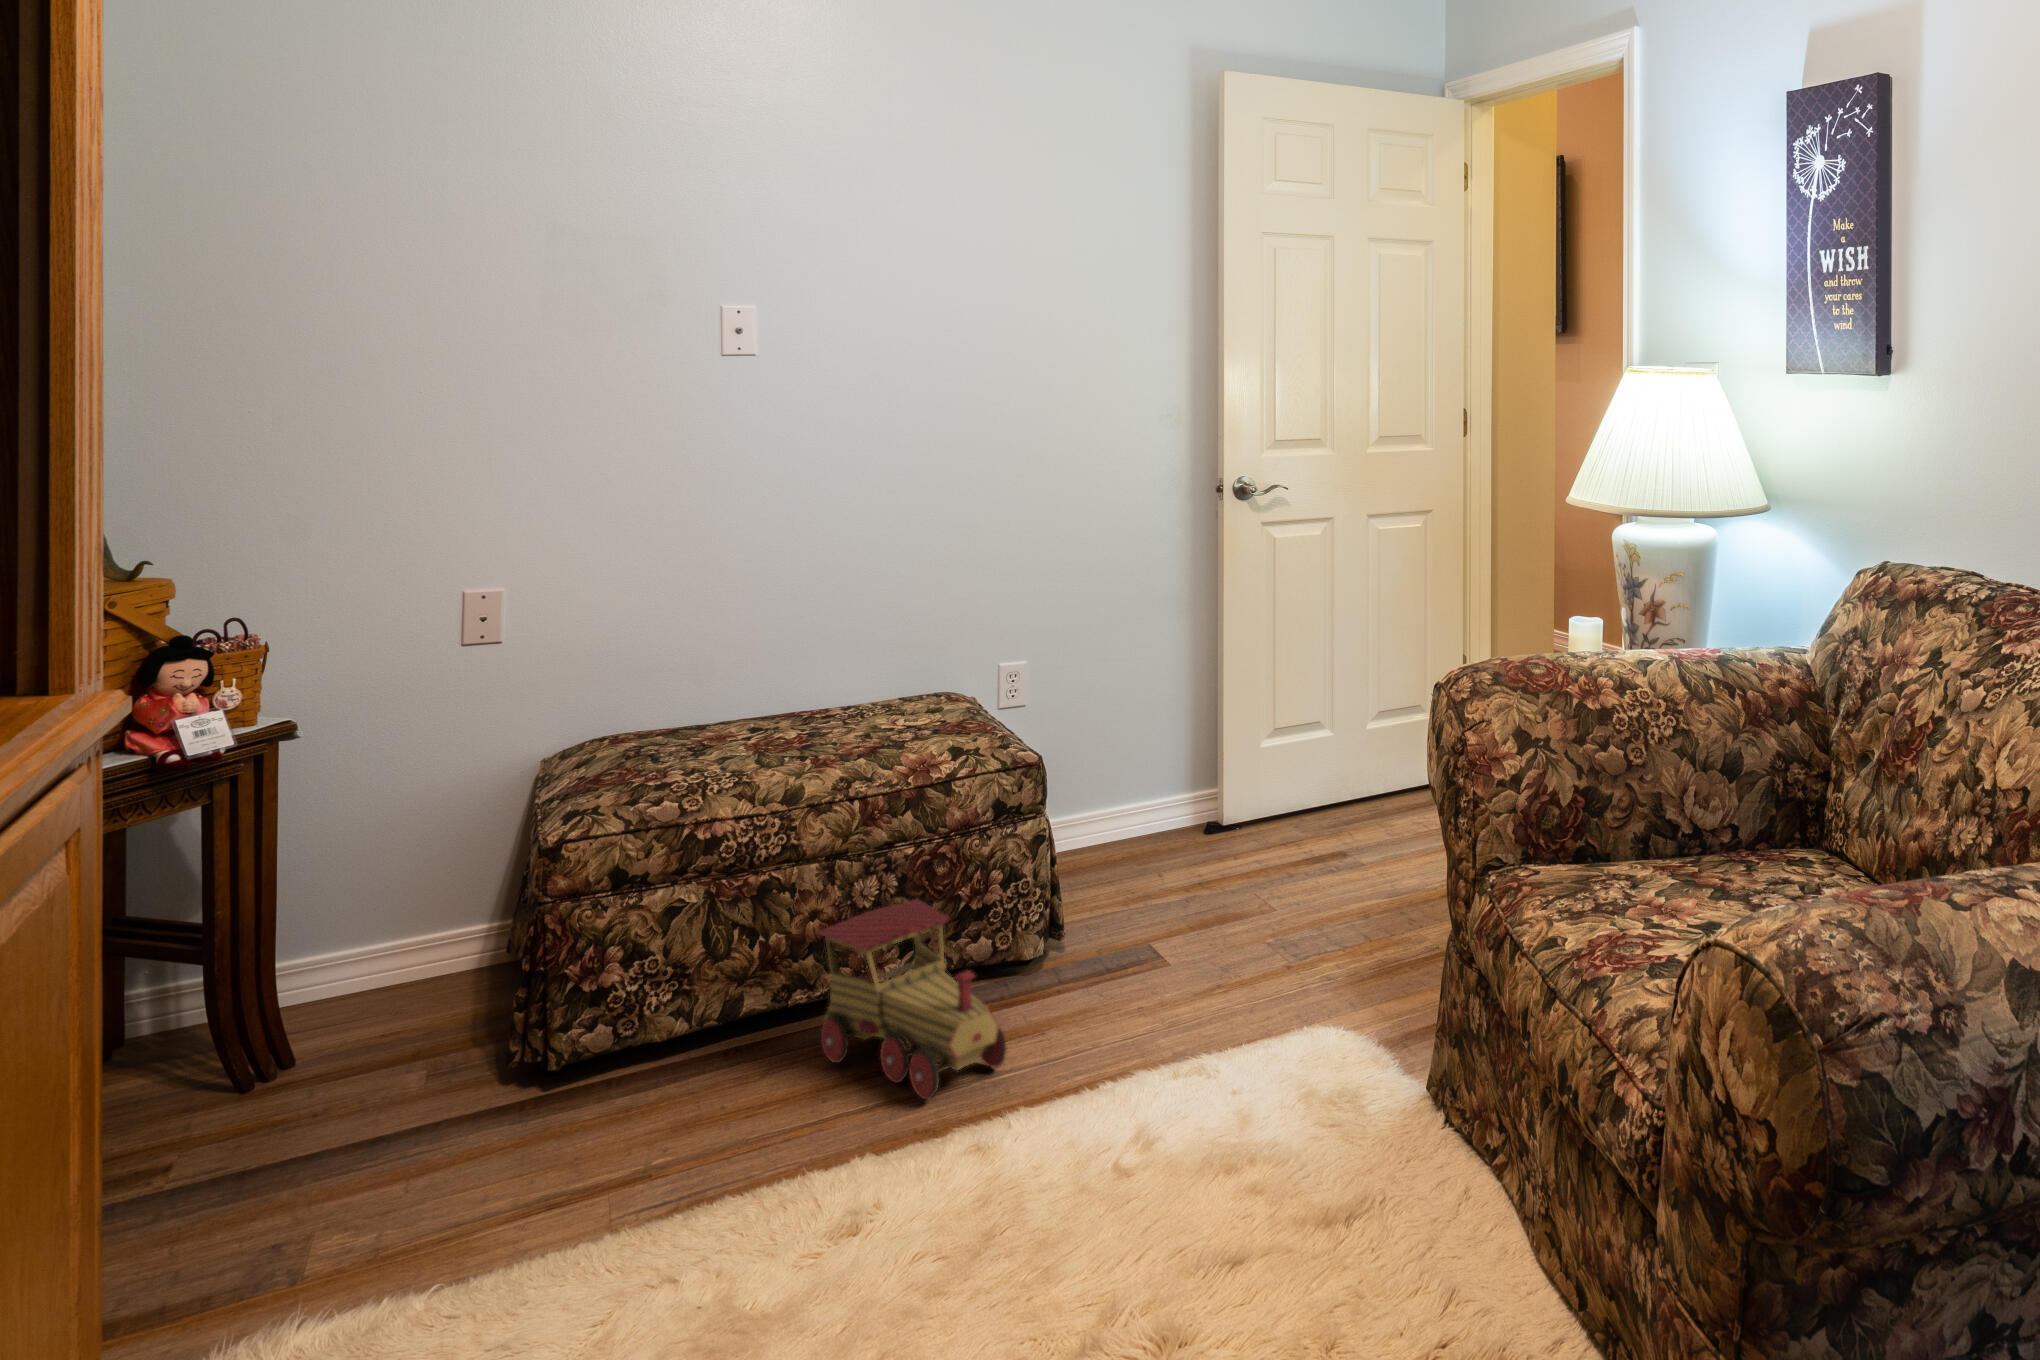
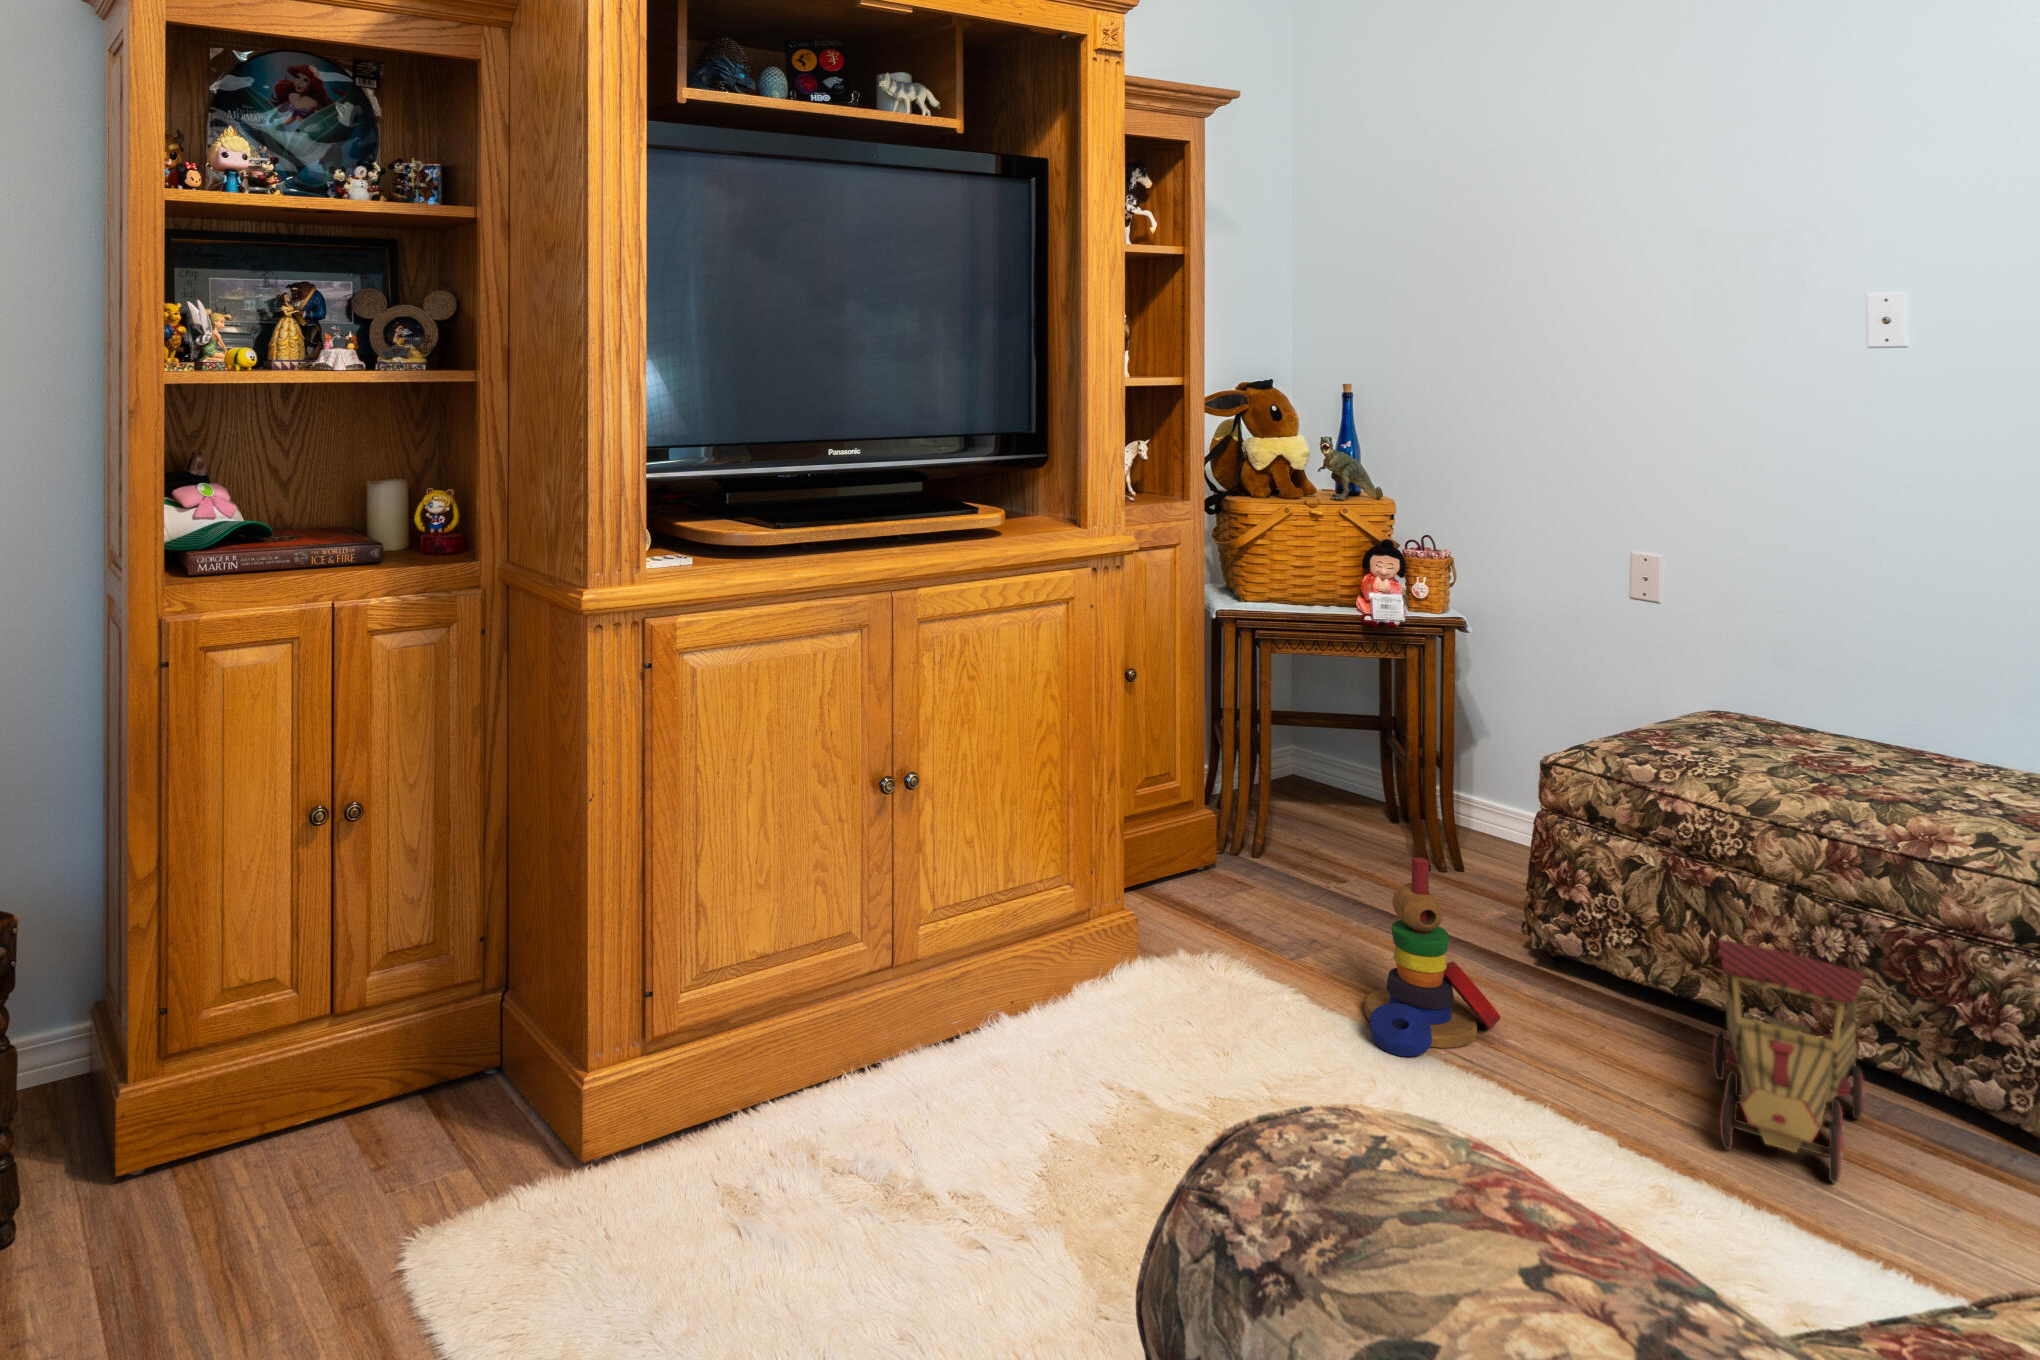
stacking toy: none [488,1000,657,1266] -> present [1364,857,1501,1057]

